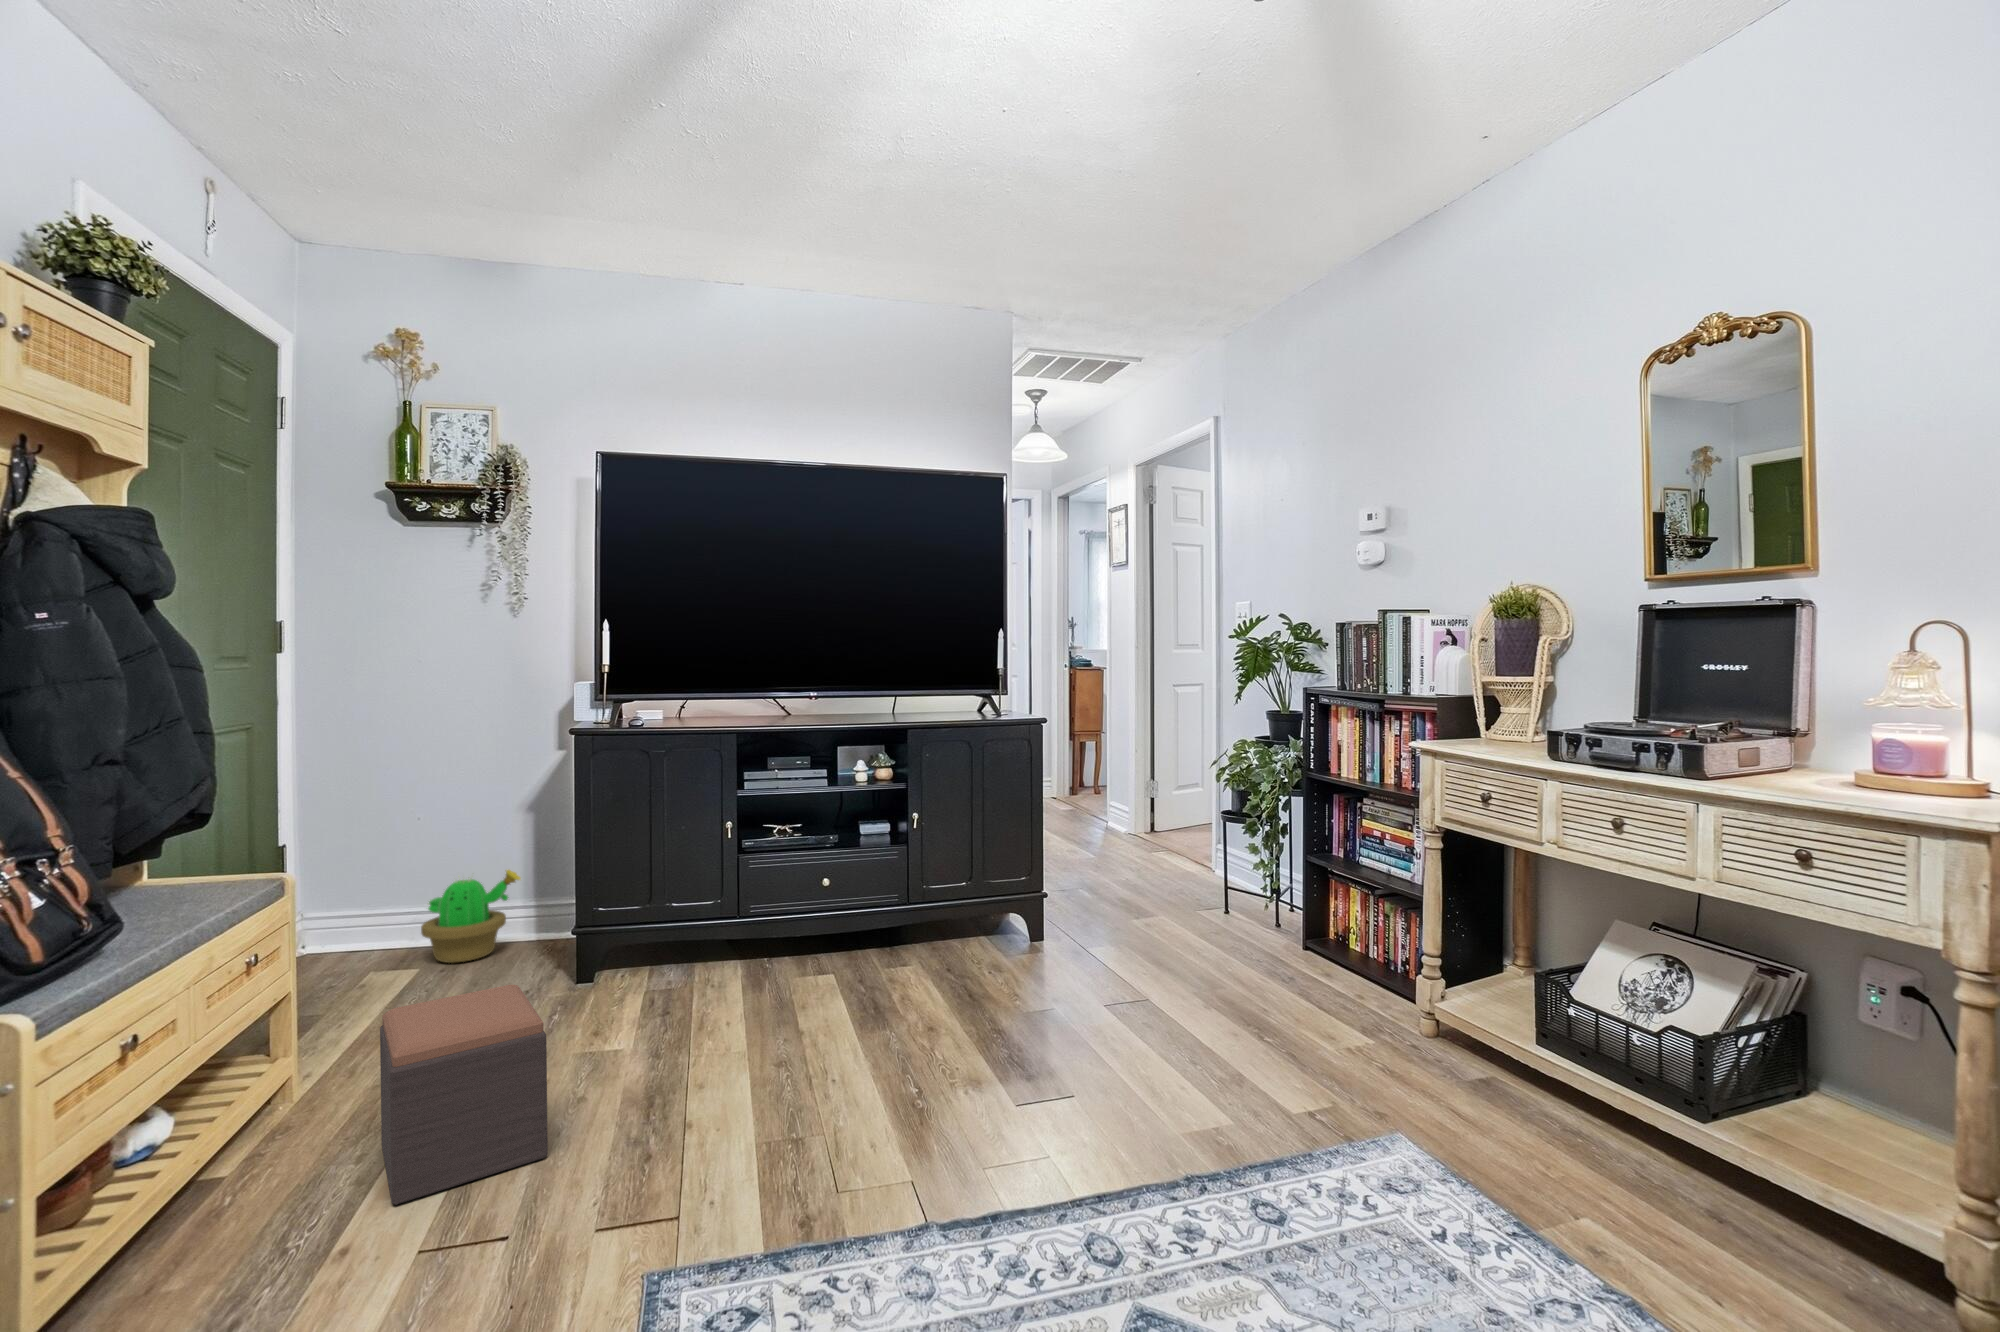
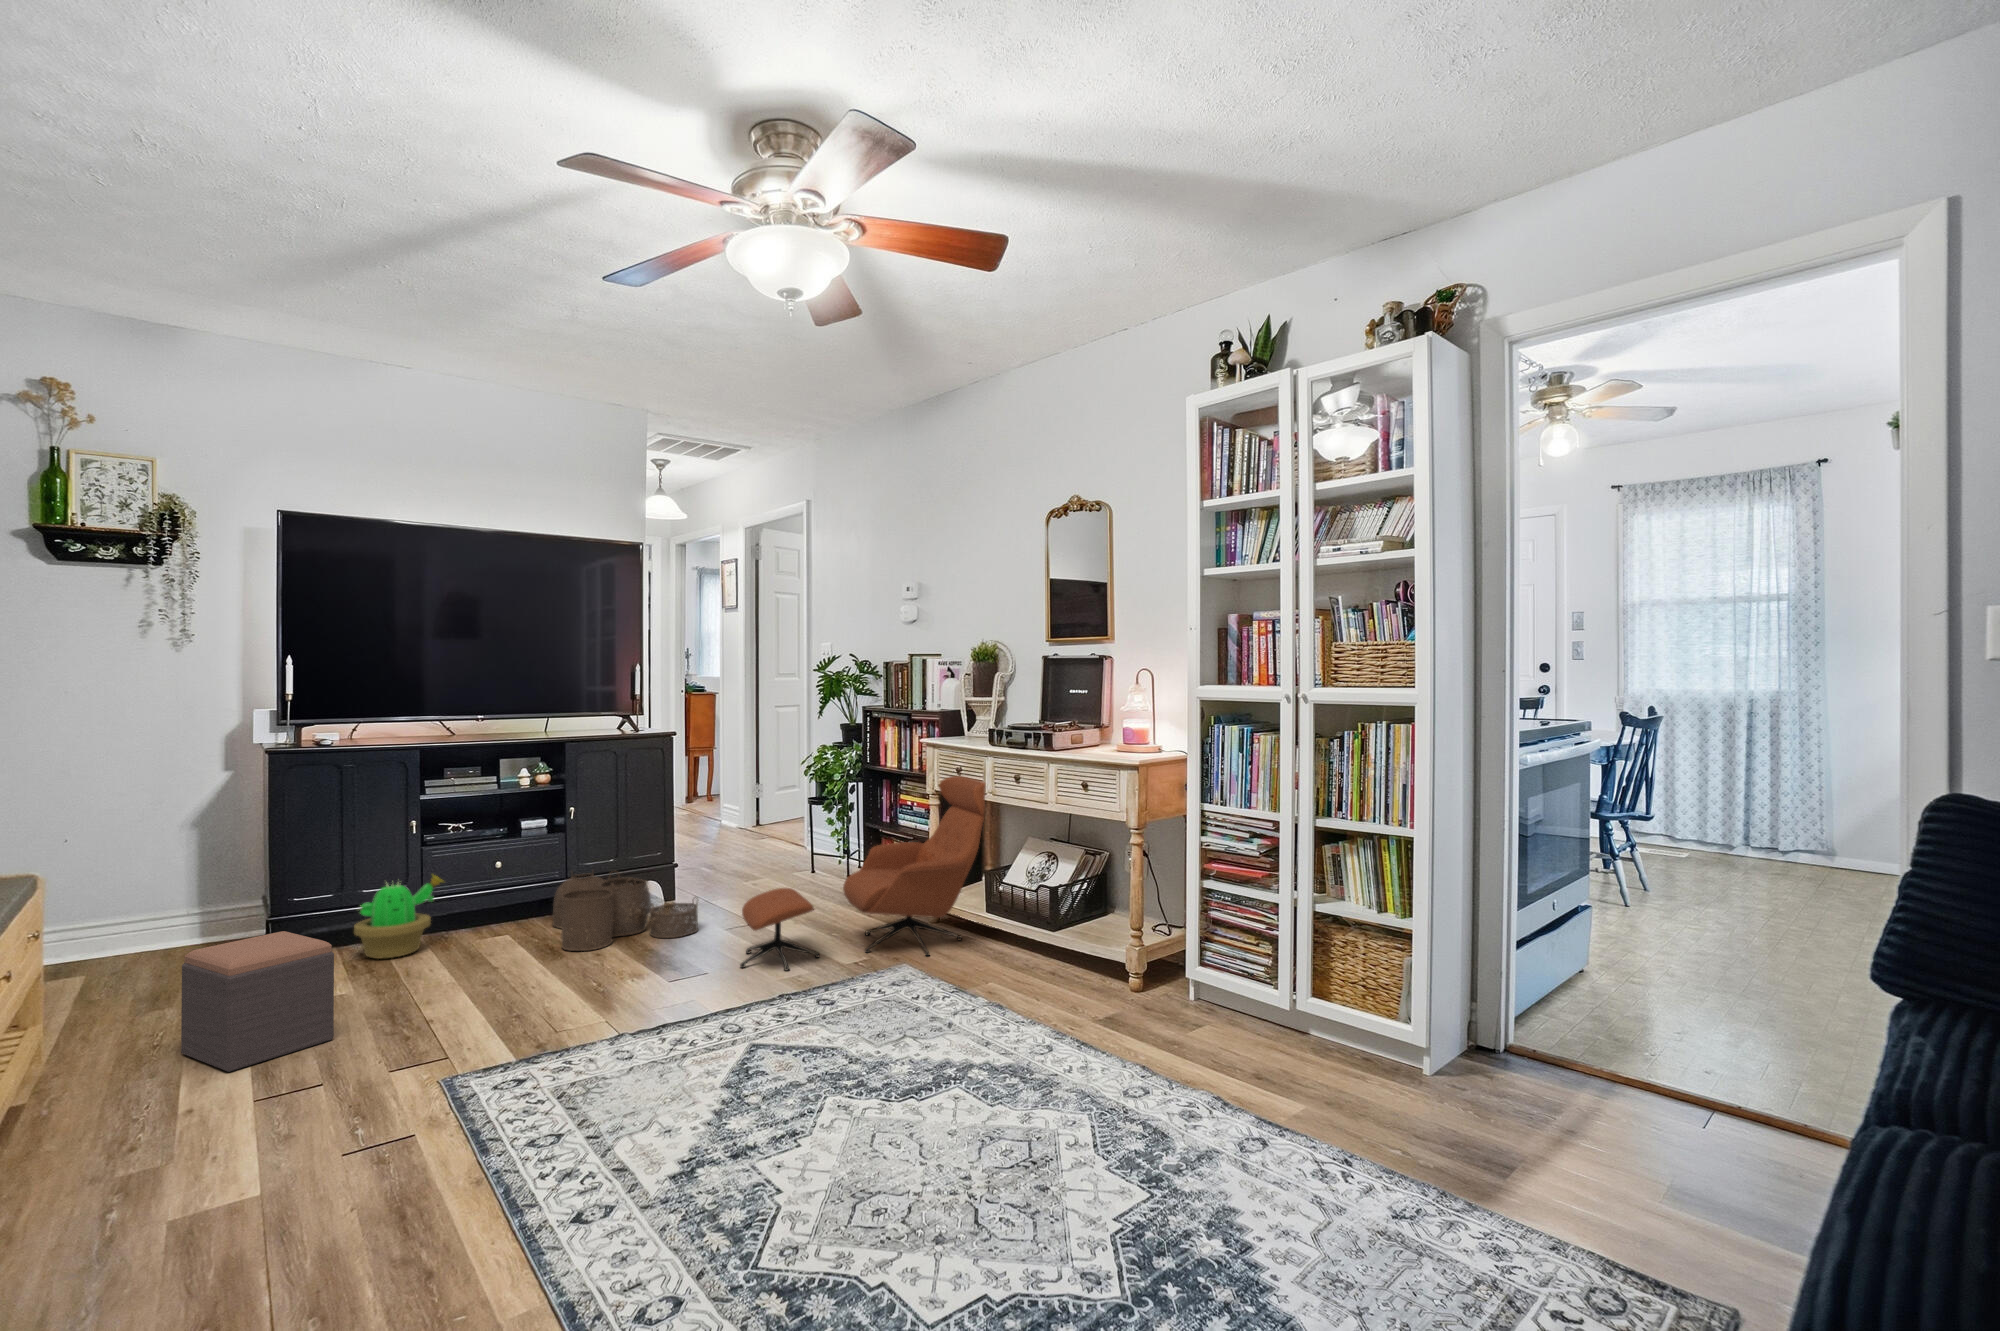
lounge chair: none [1120,806,1556,1137] -> present [740,776,986,970]
decorative plant: present [421,870,521,963] -> present [354,875,443,959]
woven basket: none [883,897,1066,1024] -> present [553,873,698,951]

